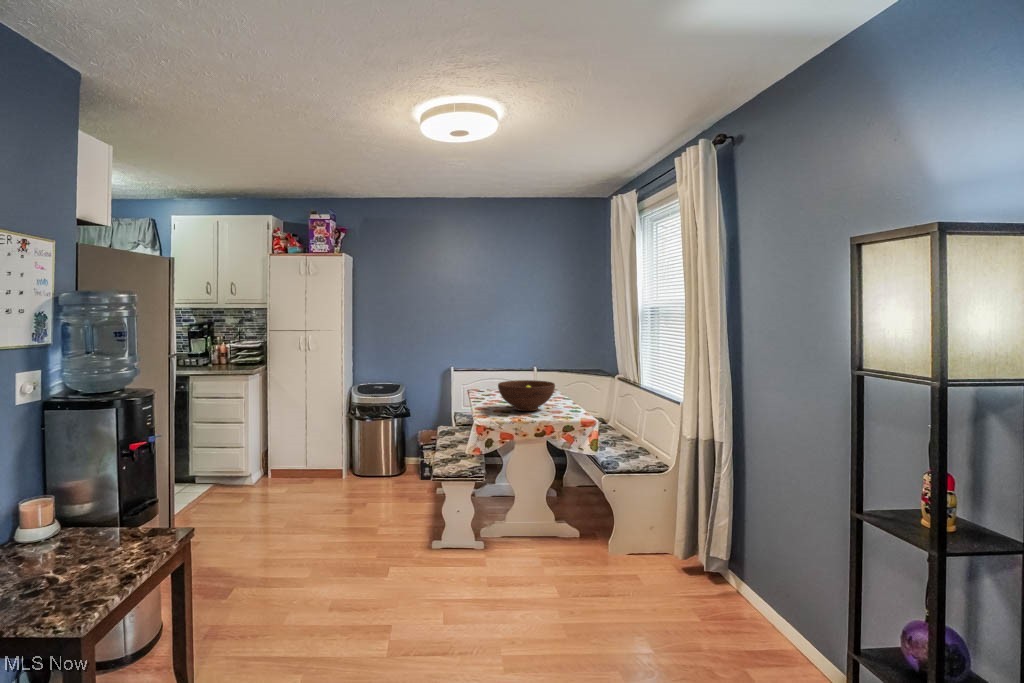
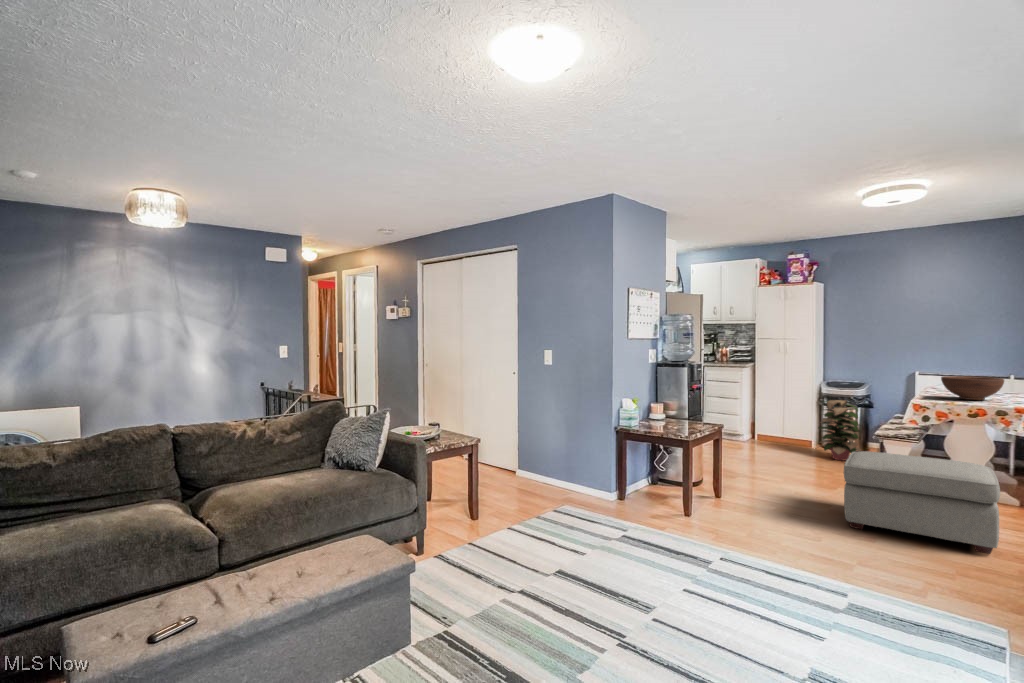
decorative plant: none [348,412,407,492] -> present [819,400,861,460]
ottoman: none [413,503,595,657] -> present [843,451,1000,554]

